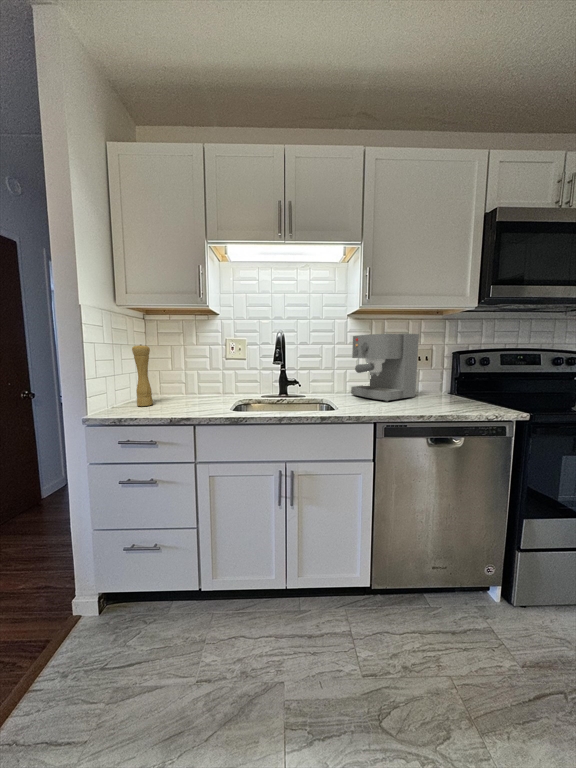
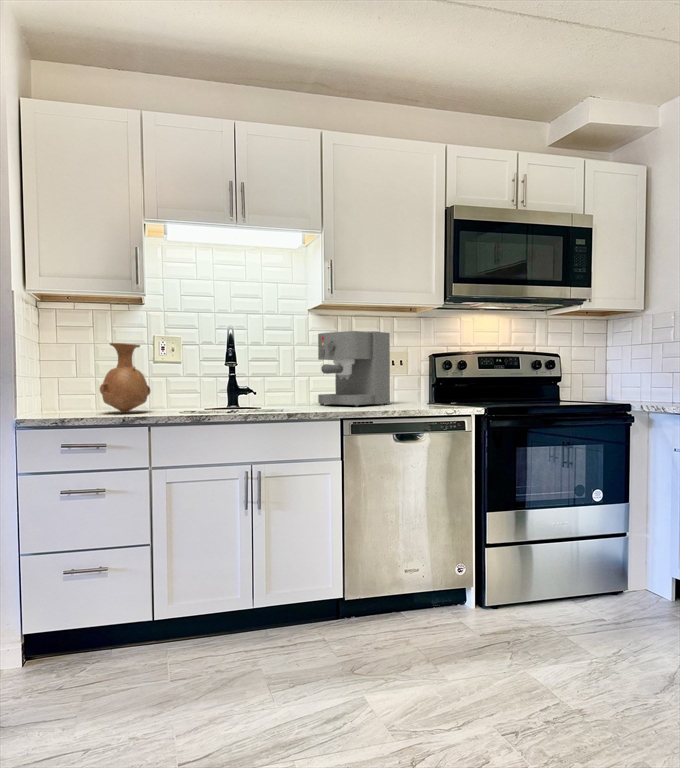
pepper mill: present [132,345,153,406] -> none [52,338,73,414]
vase: none [166,348,212,406] -> present [100,343,151,413]

